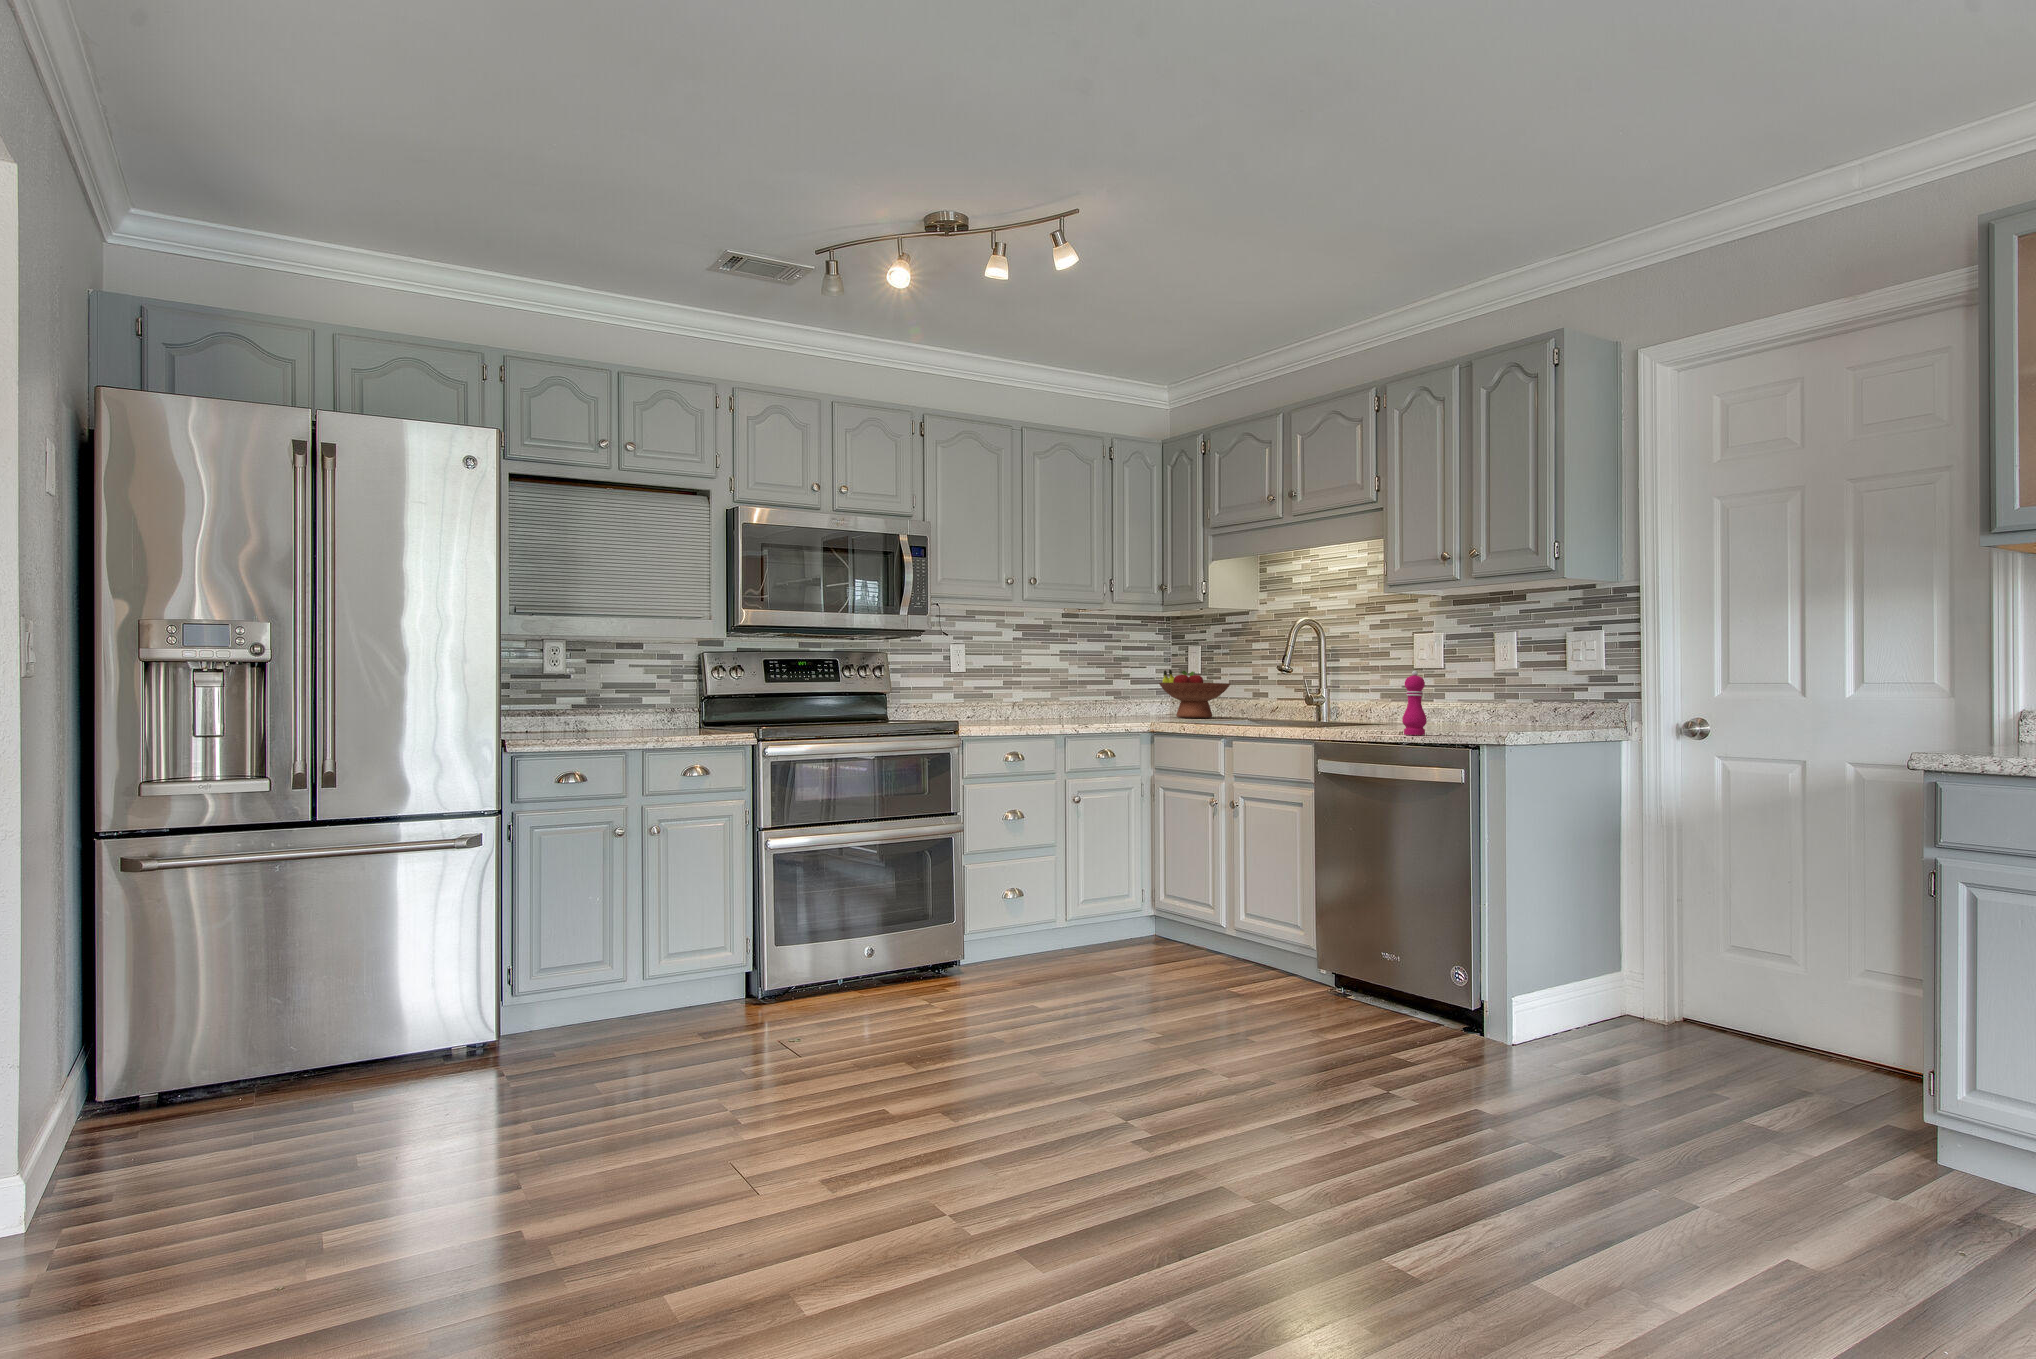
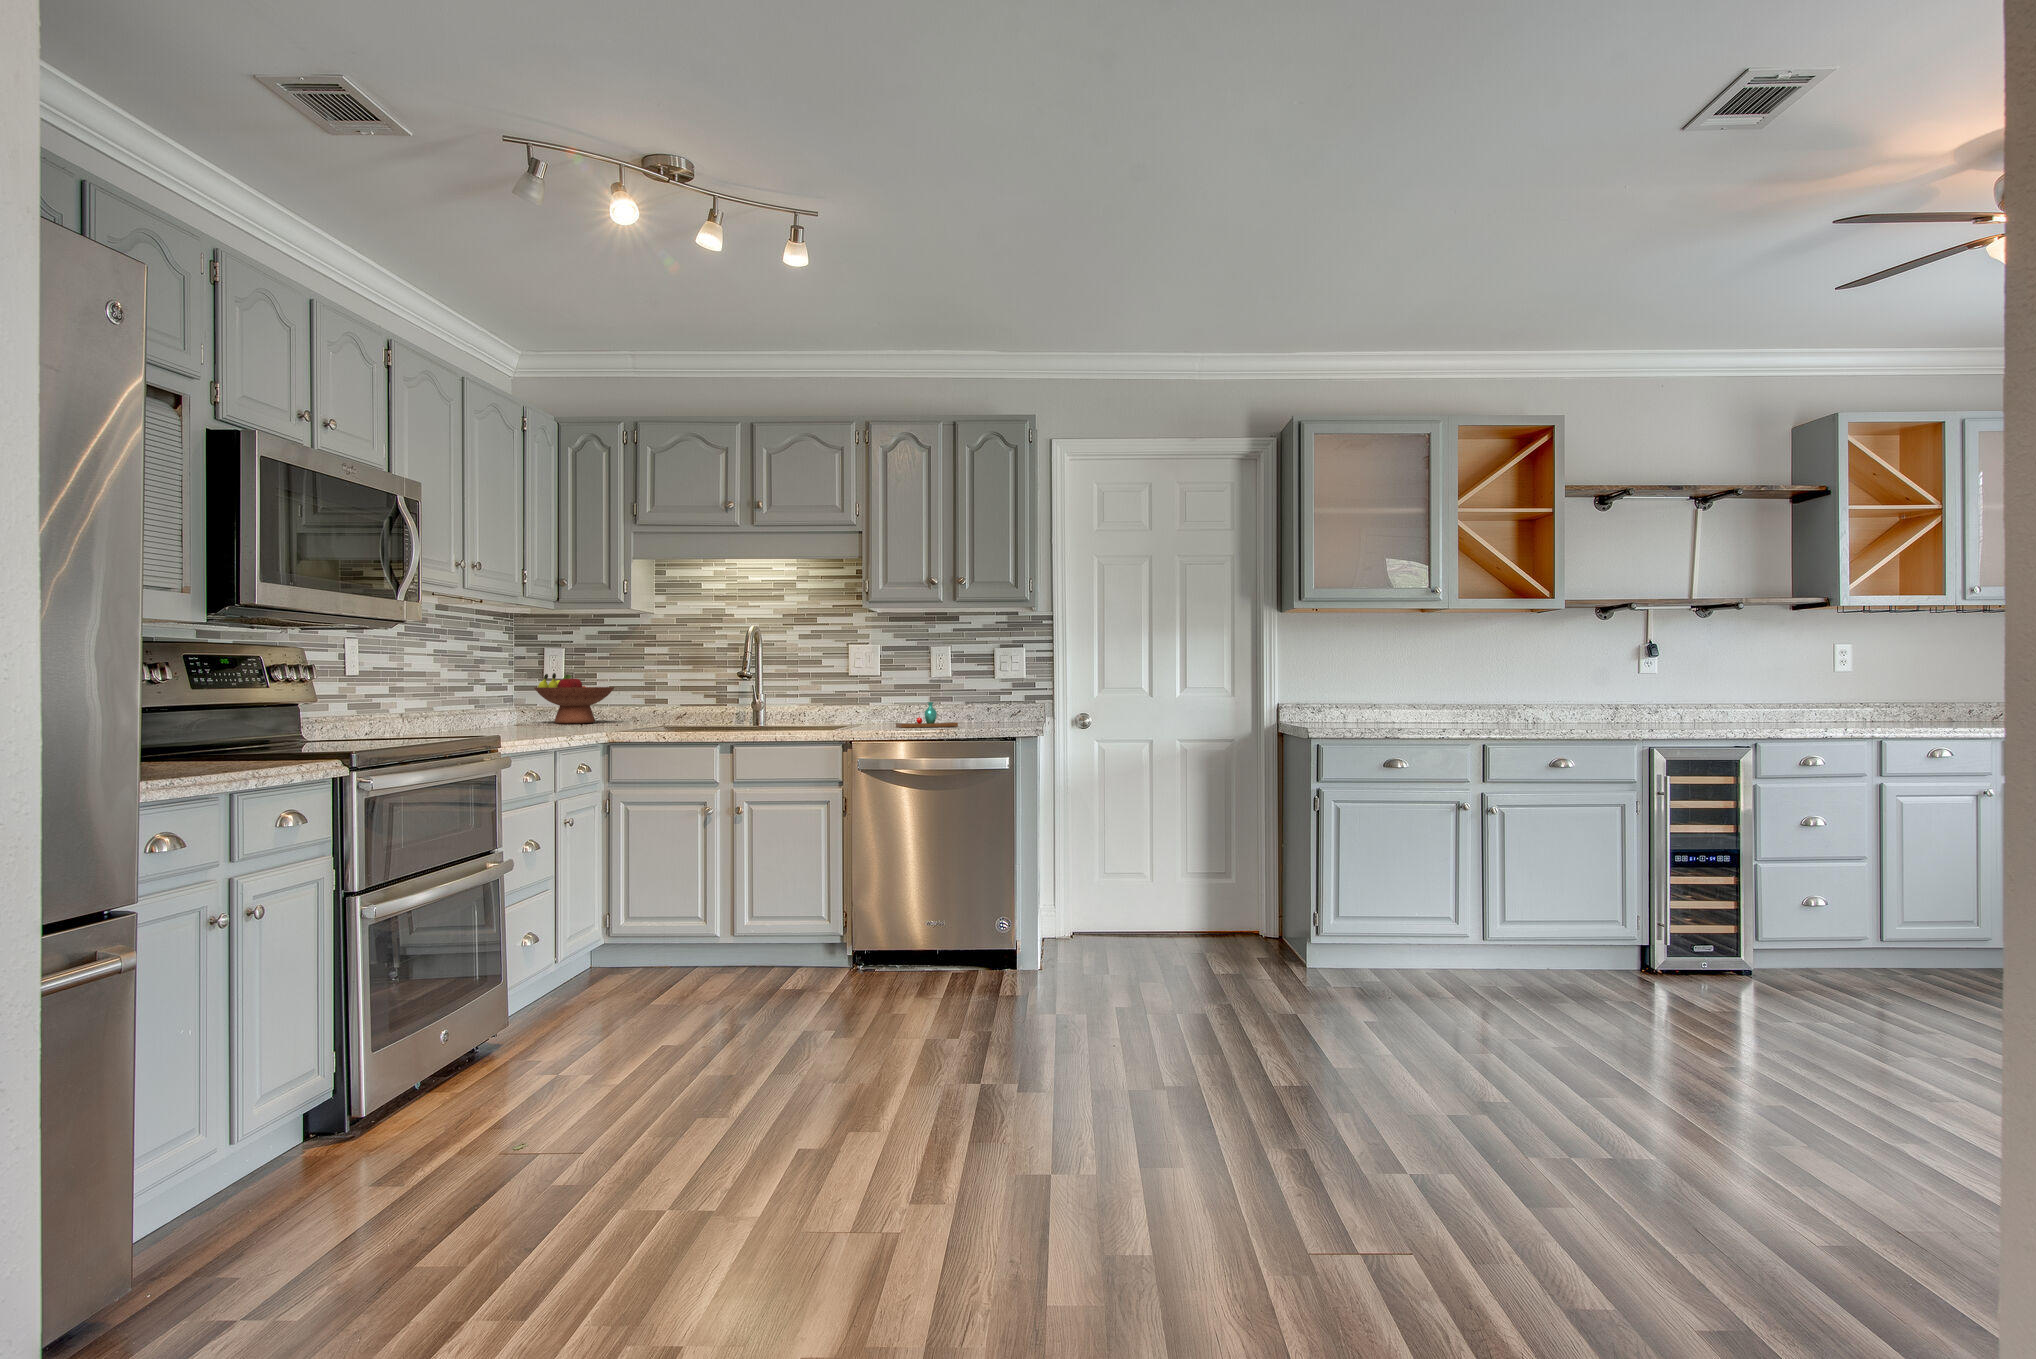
pepper mill: present [1402,671,1427,735] -> none [953,680,973,734]
vase: none [1430,701,1511,732] -> present [896,702,958,728]

